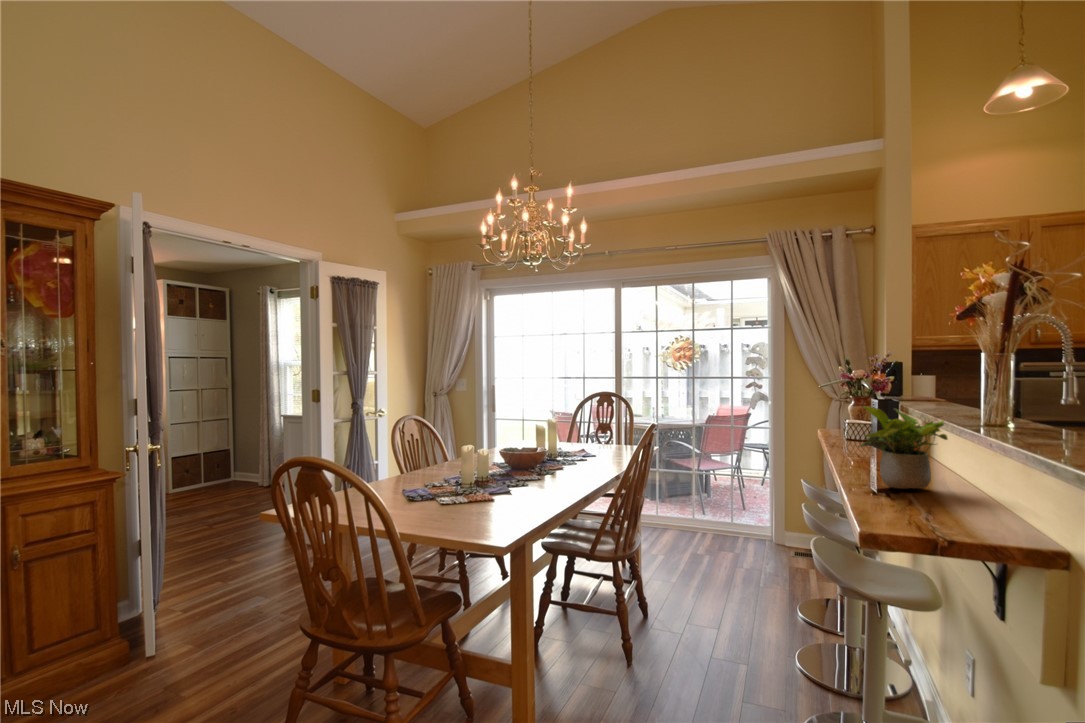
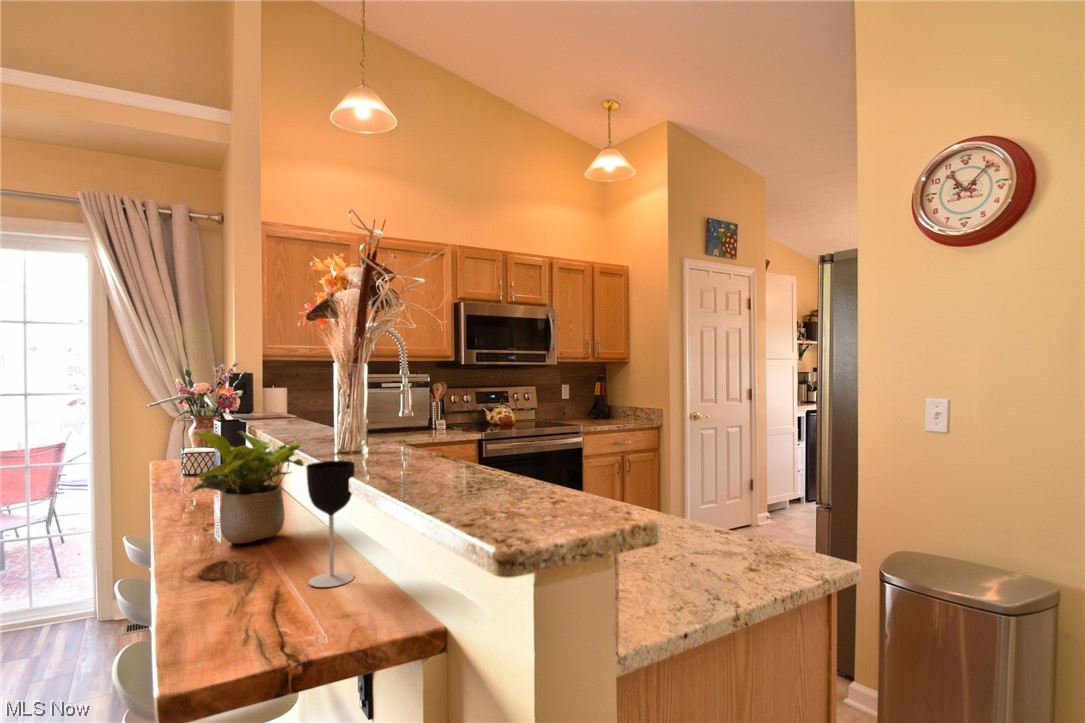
wine glass: none [948,436,991,528] -> present [306,461,355,587]

